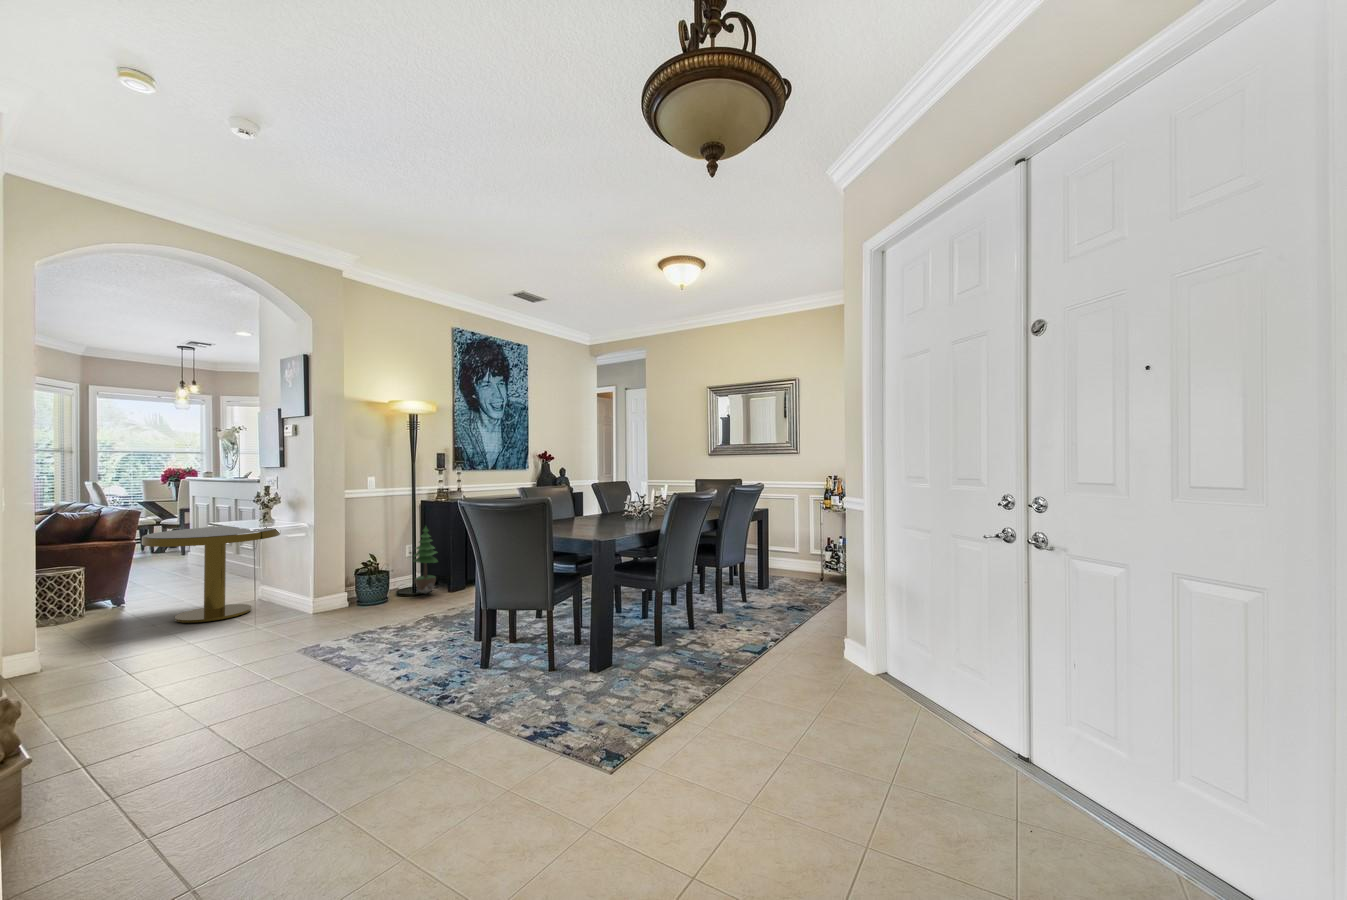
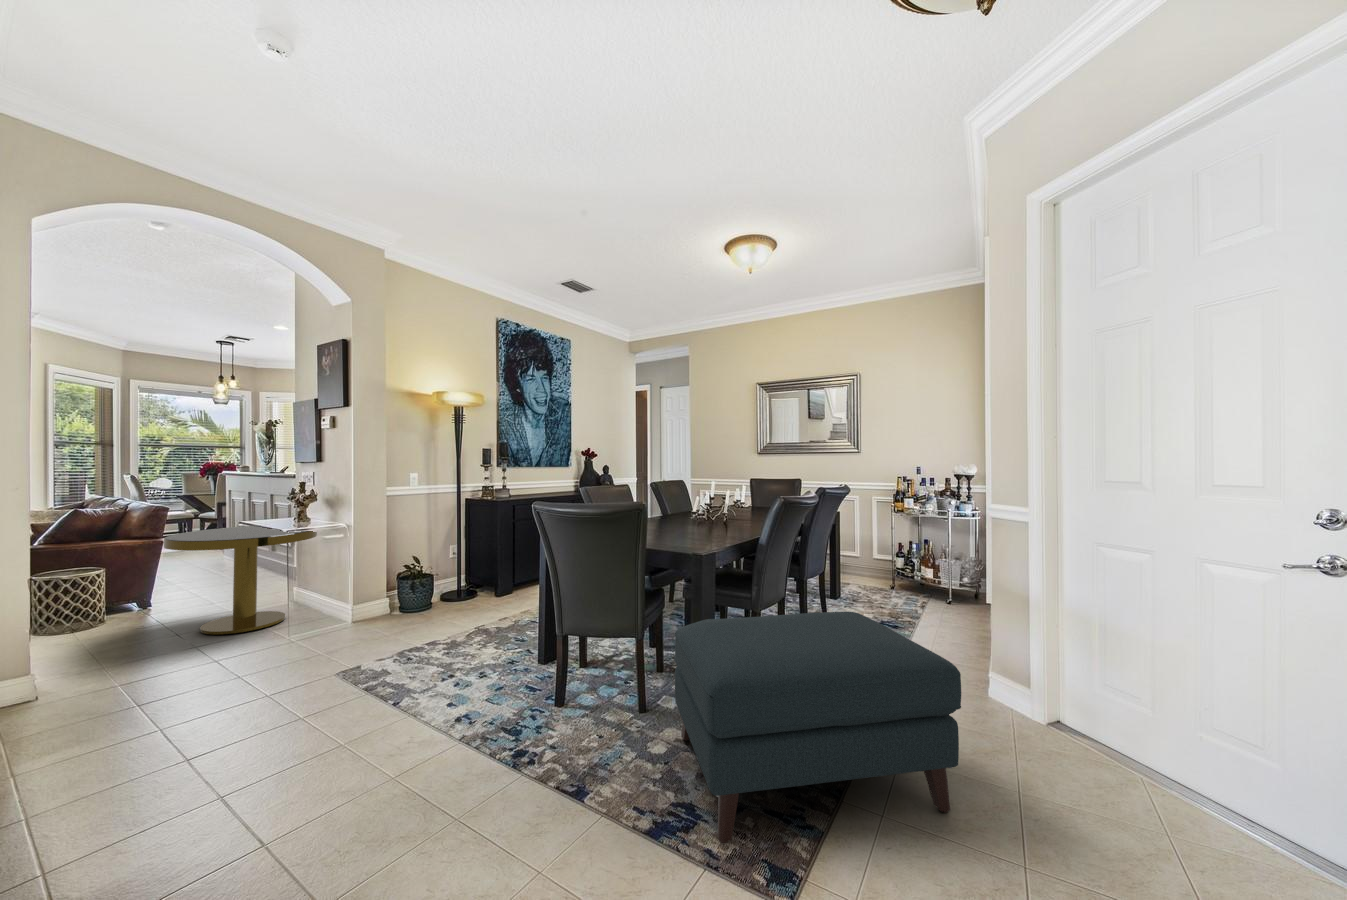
potted tree: present [413,526,438,594] -> none [458,526,487,601]
ottoman: none [570,585,769,745] -> present [674,612,961,843]

